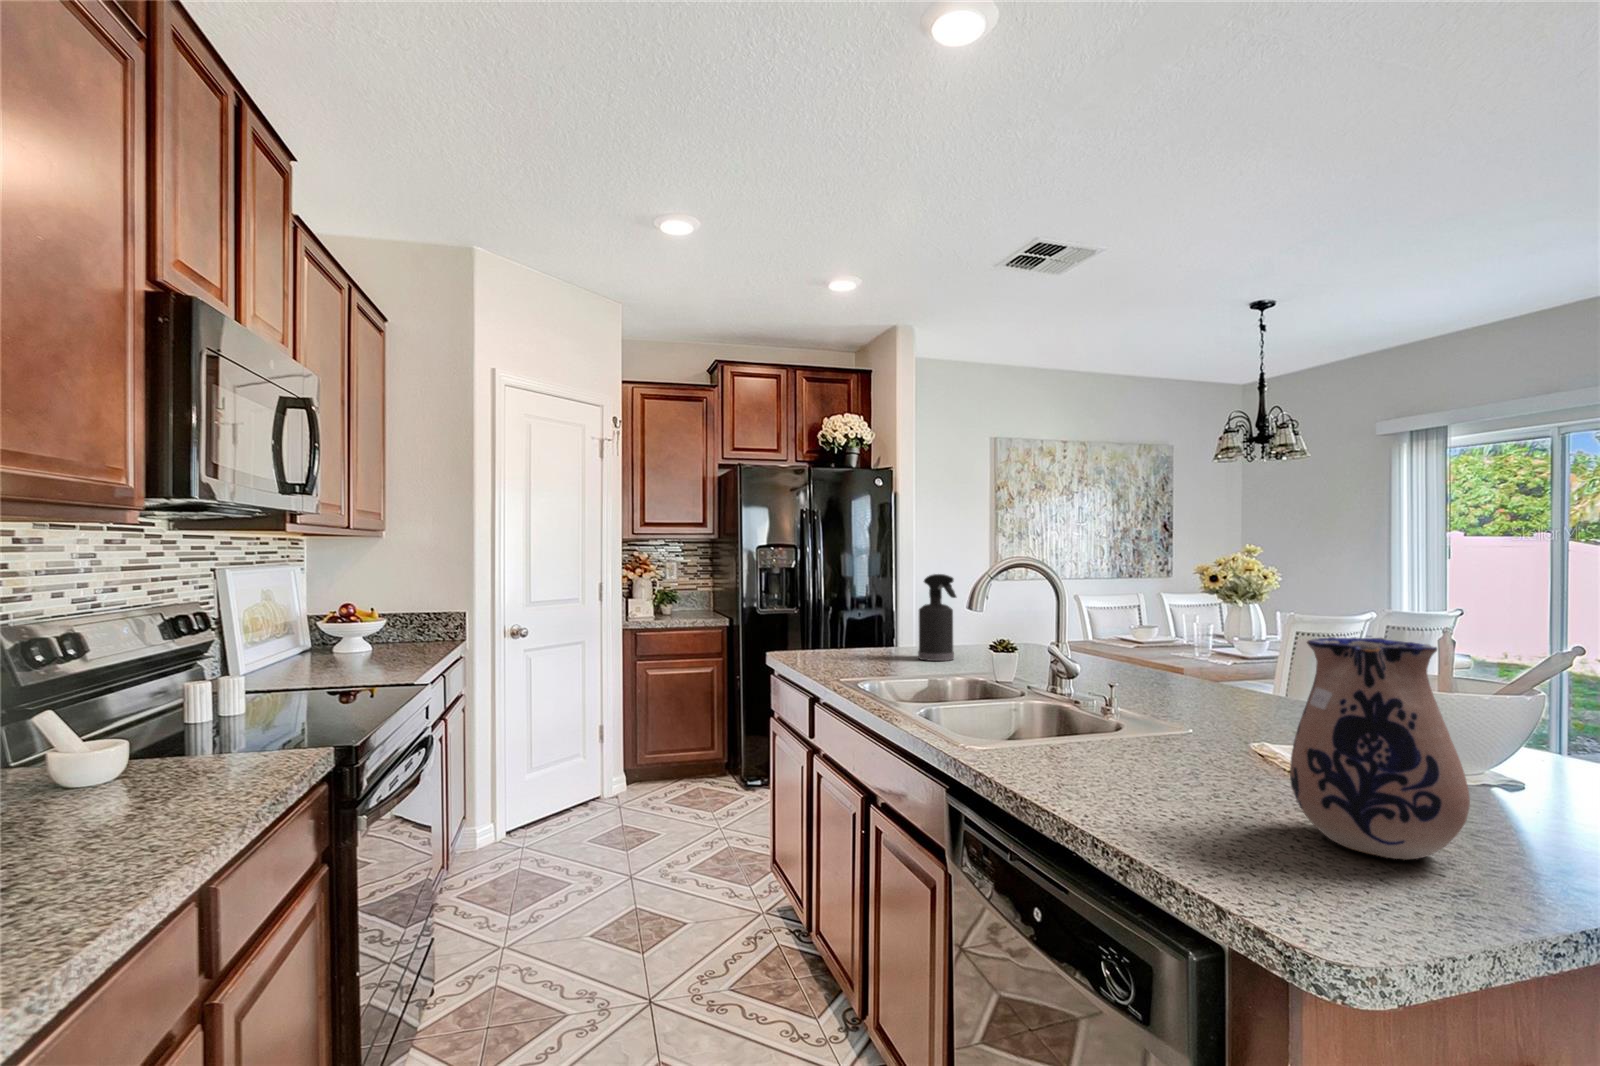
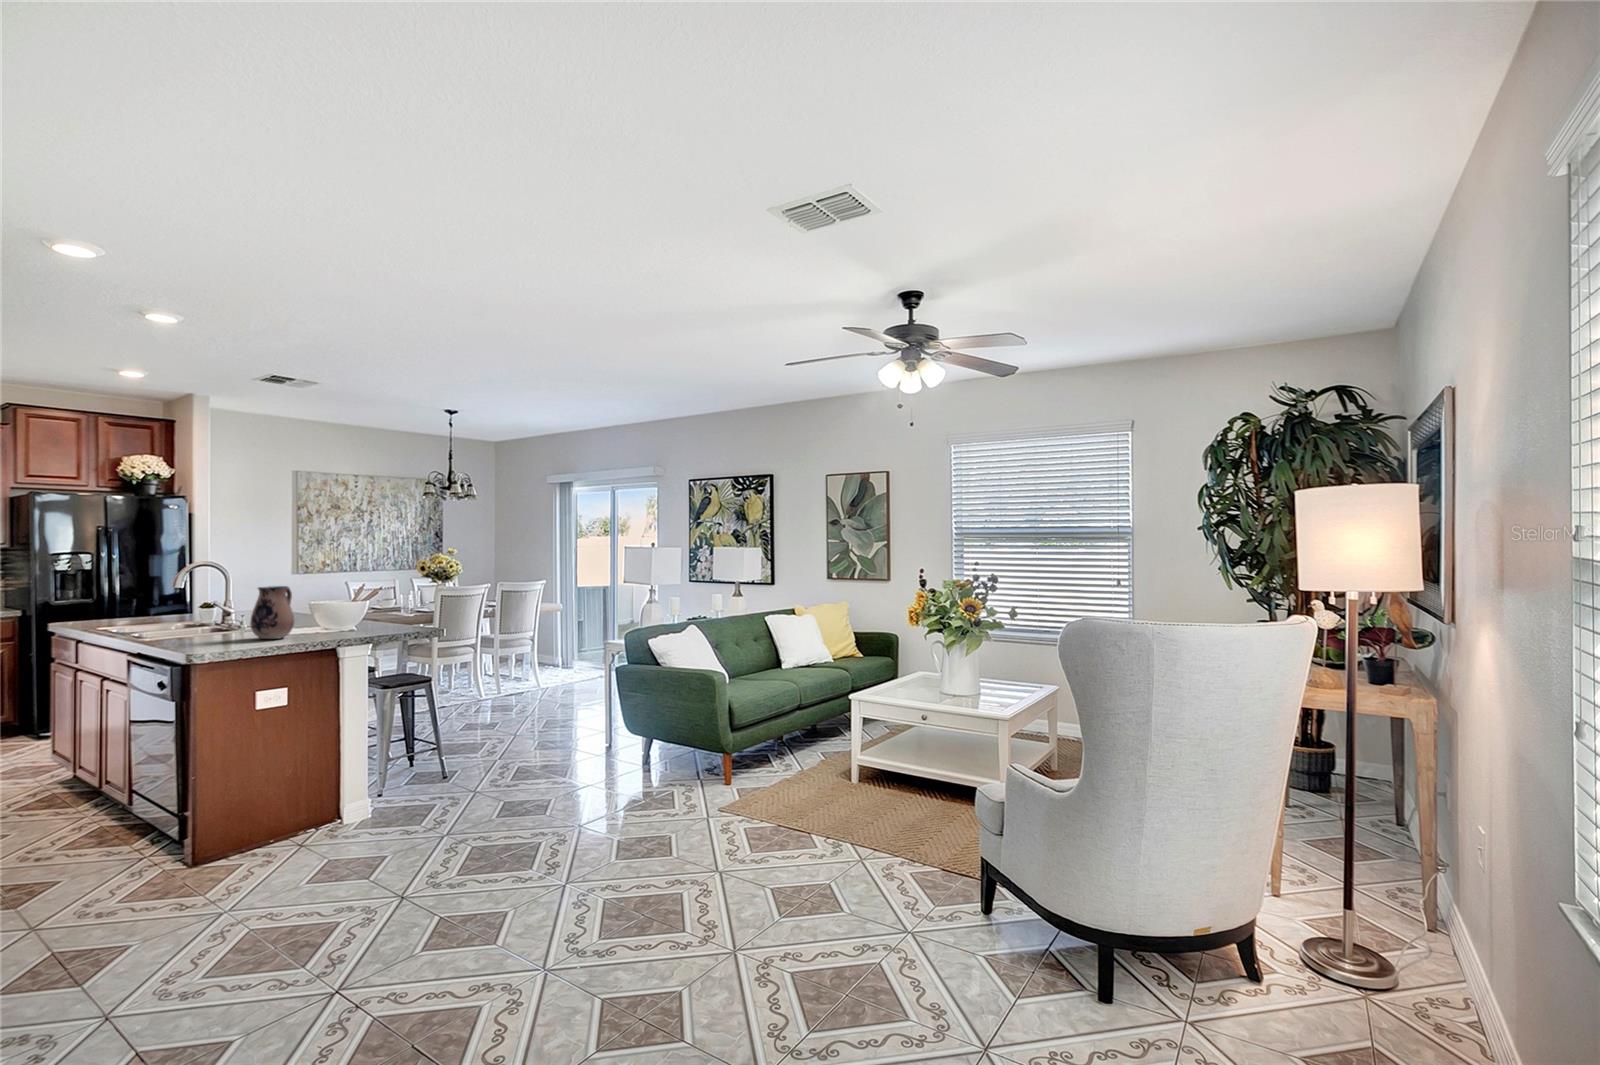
spray bottle: present [918,574,956,661] -> none [175,571,201,618]

